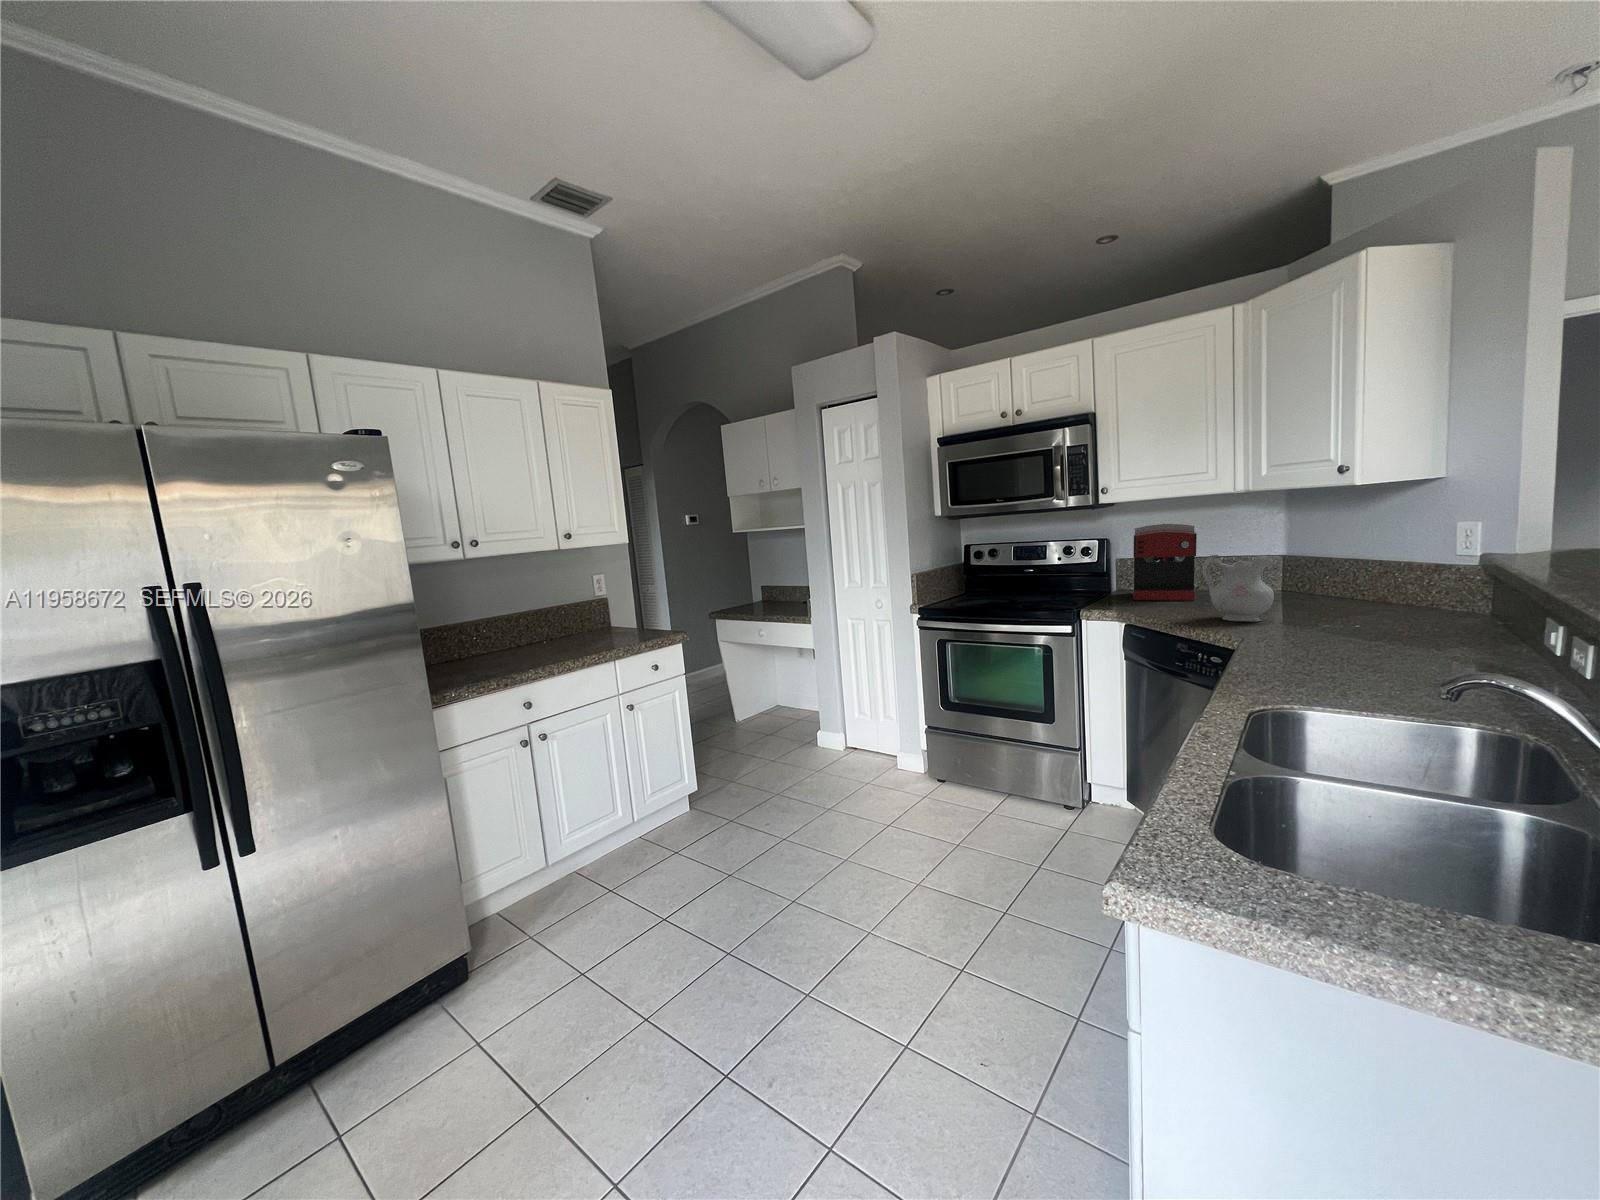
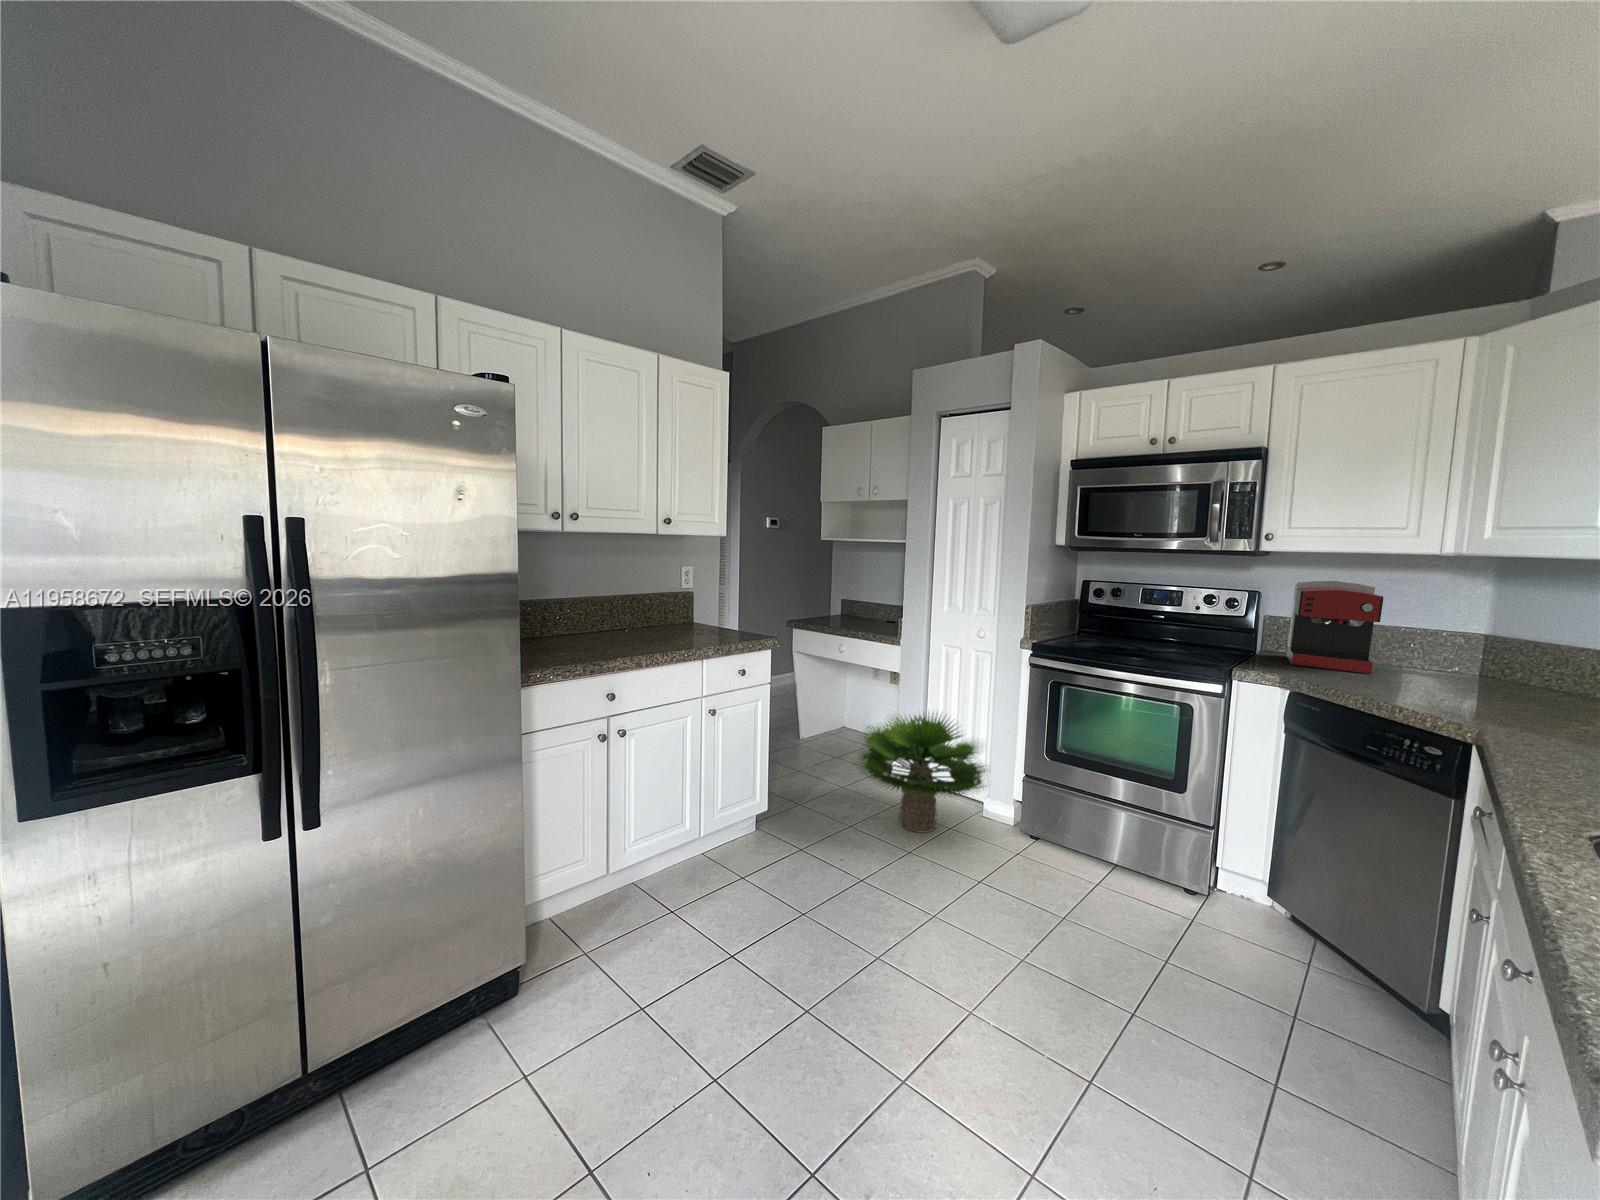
ceramic pitcher: present [1203,555,1274,622] -> none [1409,623,1510,710]
potted plant: none [772,677,899,790] -> present [856,714,988,833]

